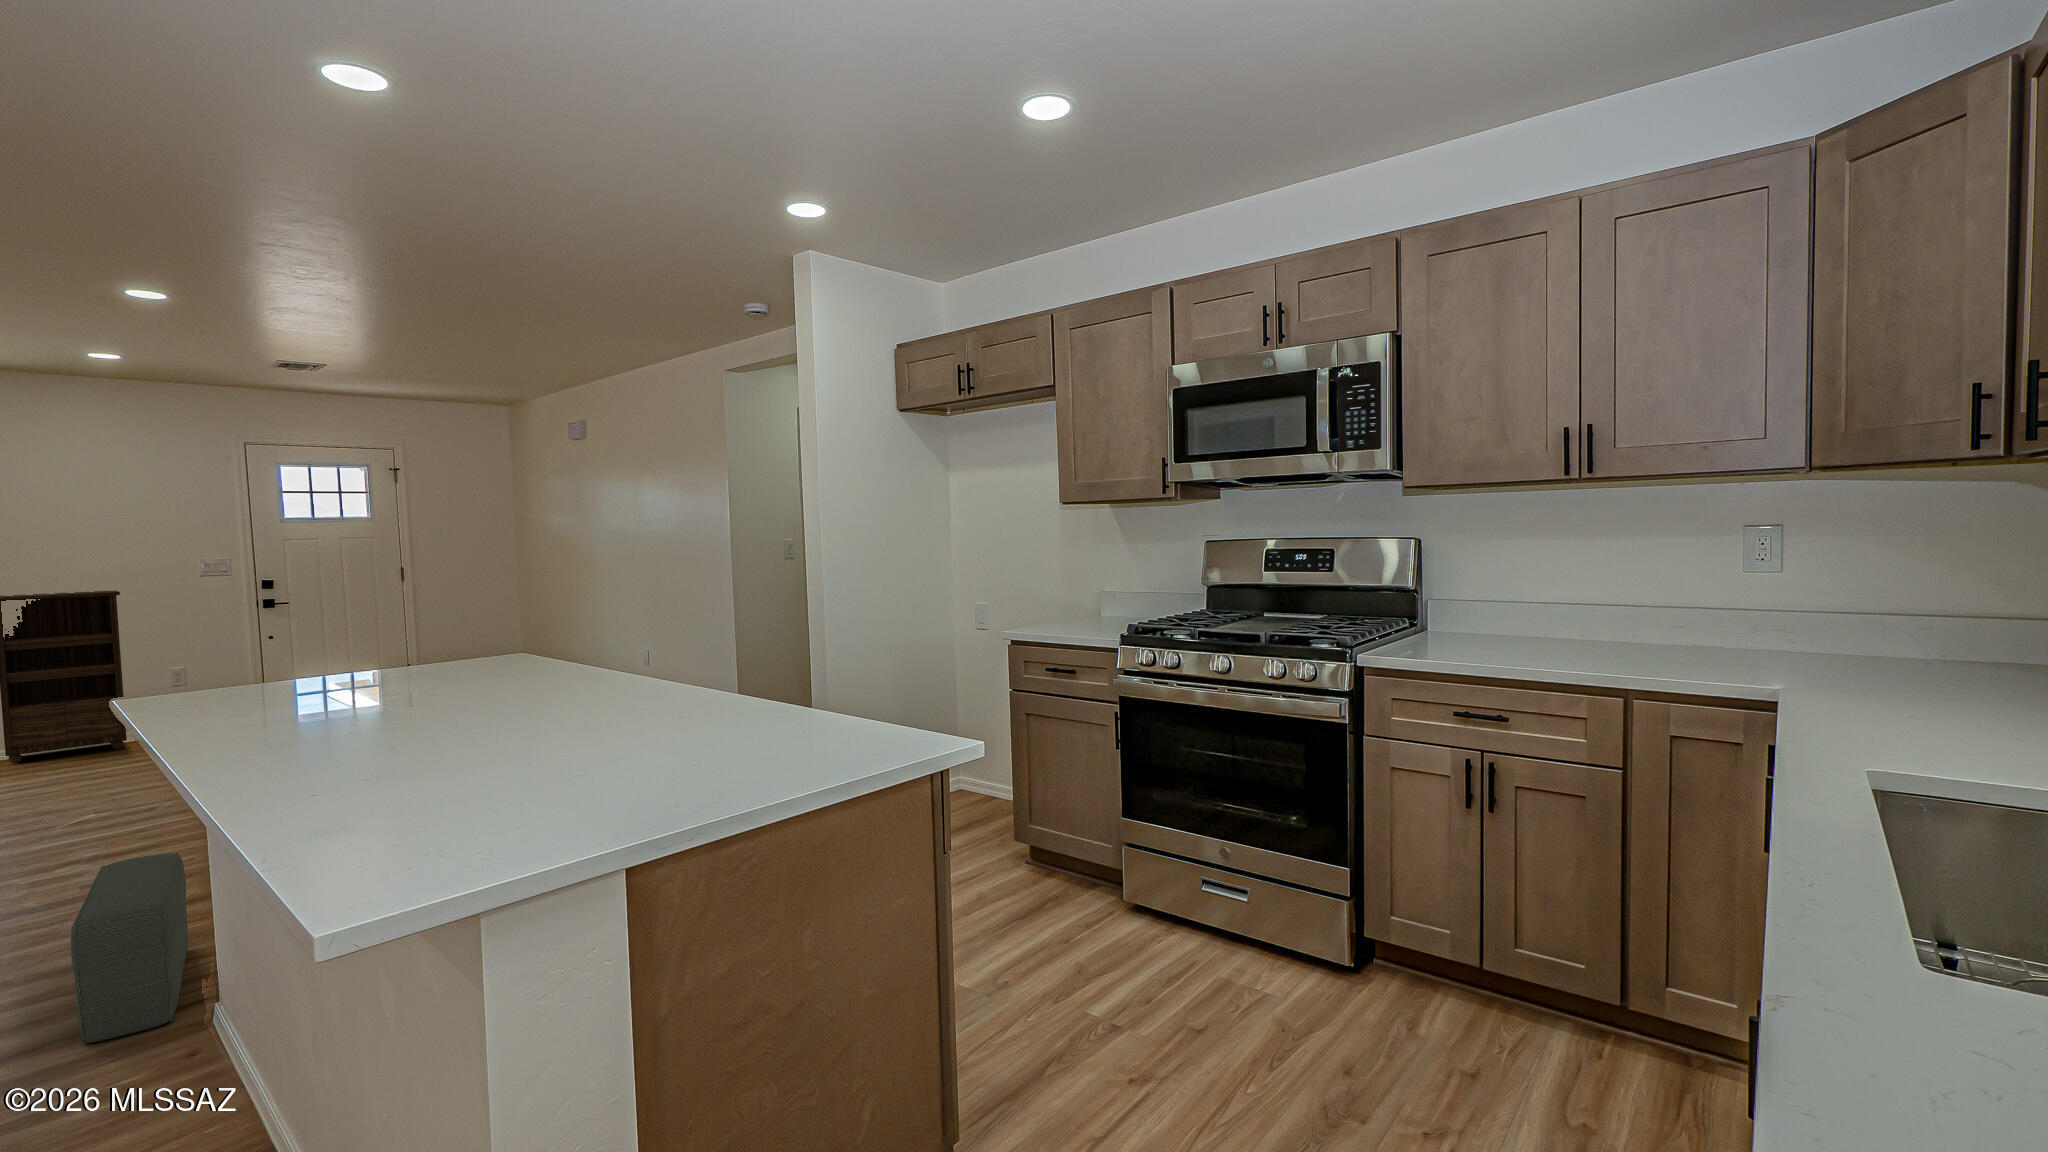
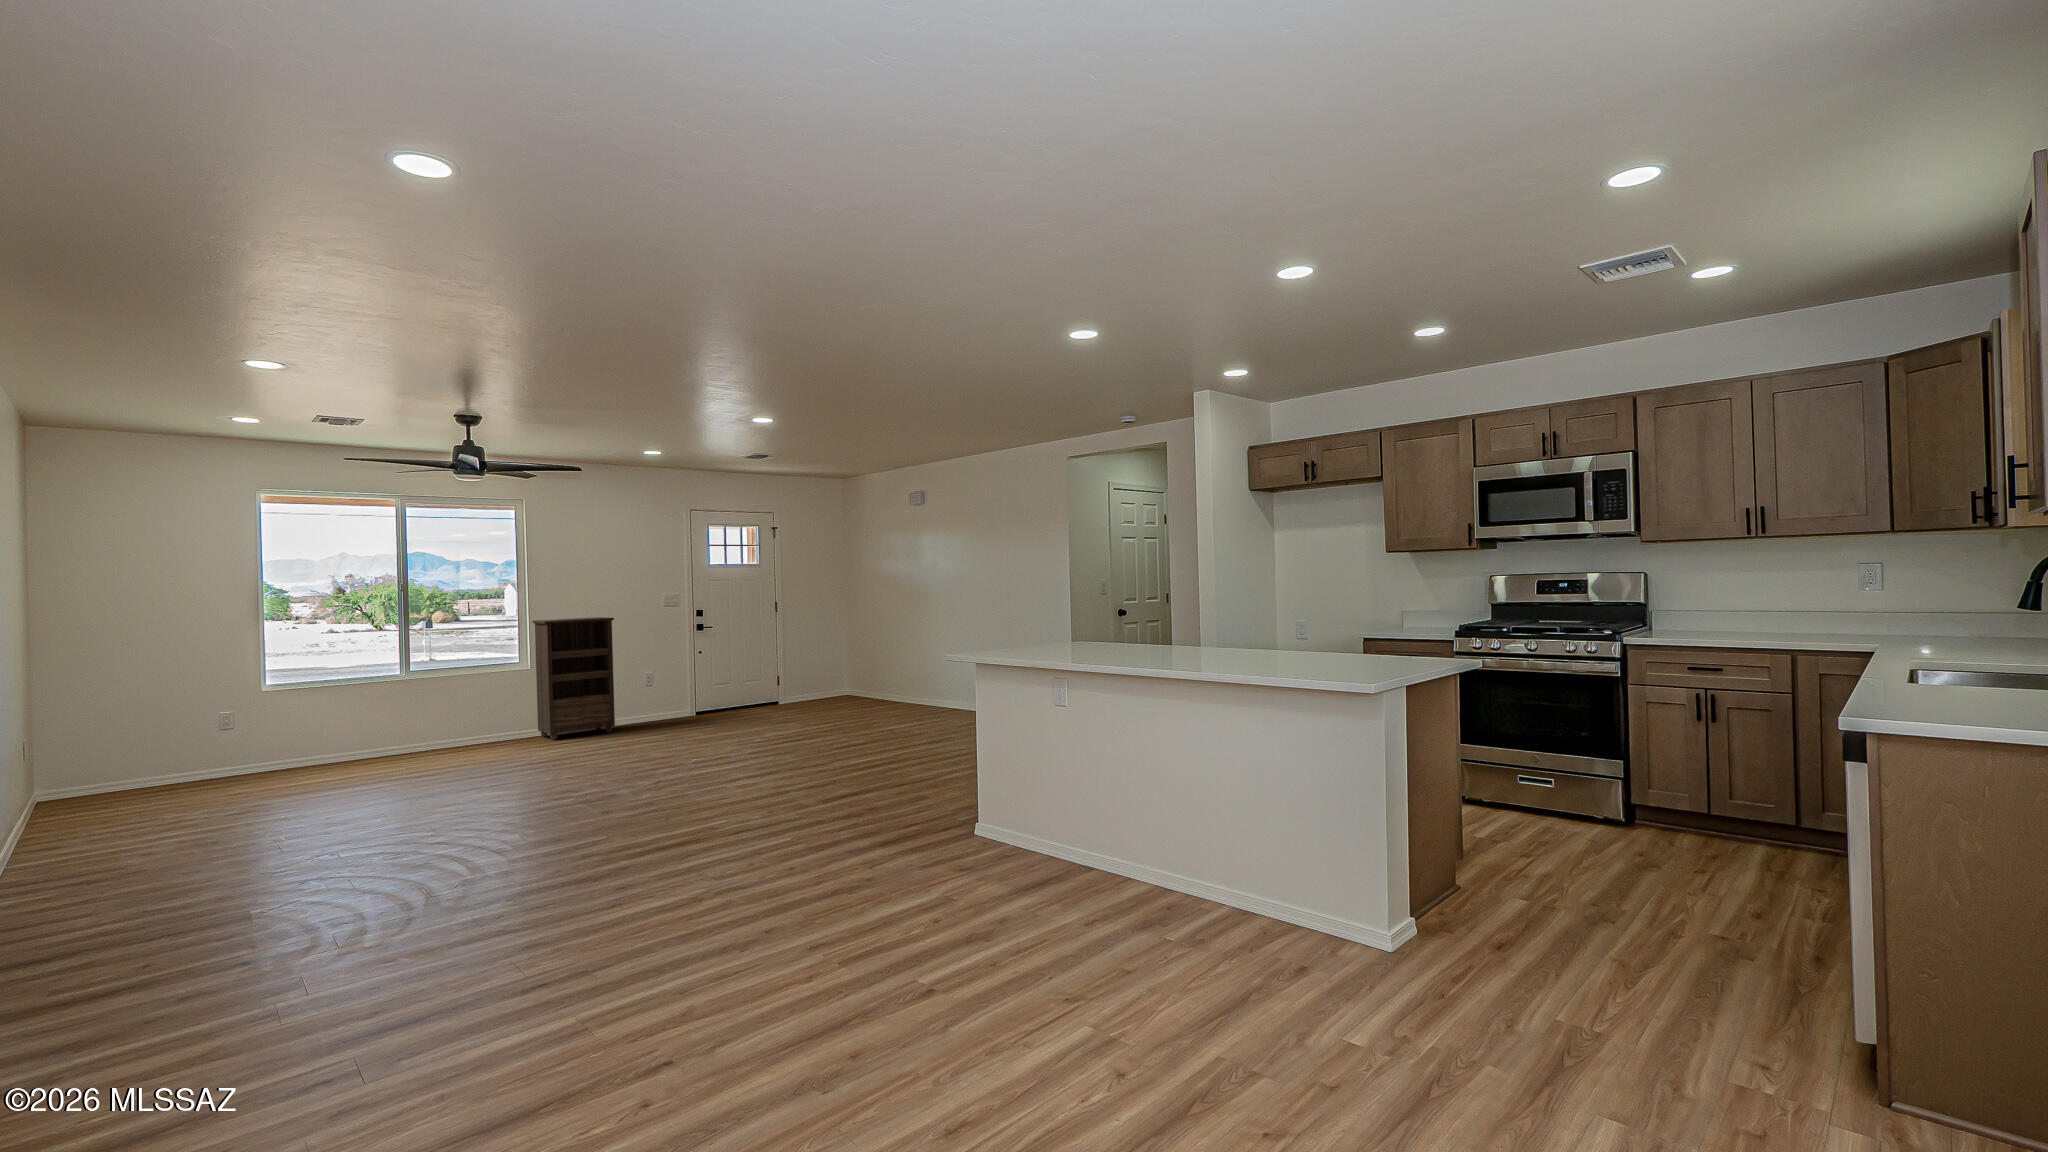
pouf: present [71,853,188,1043] -> none [858,760,949,849]

